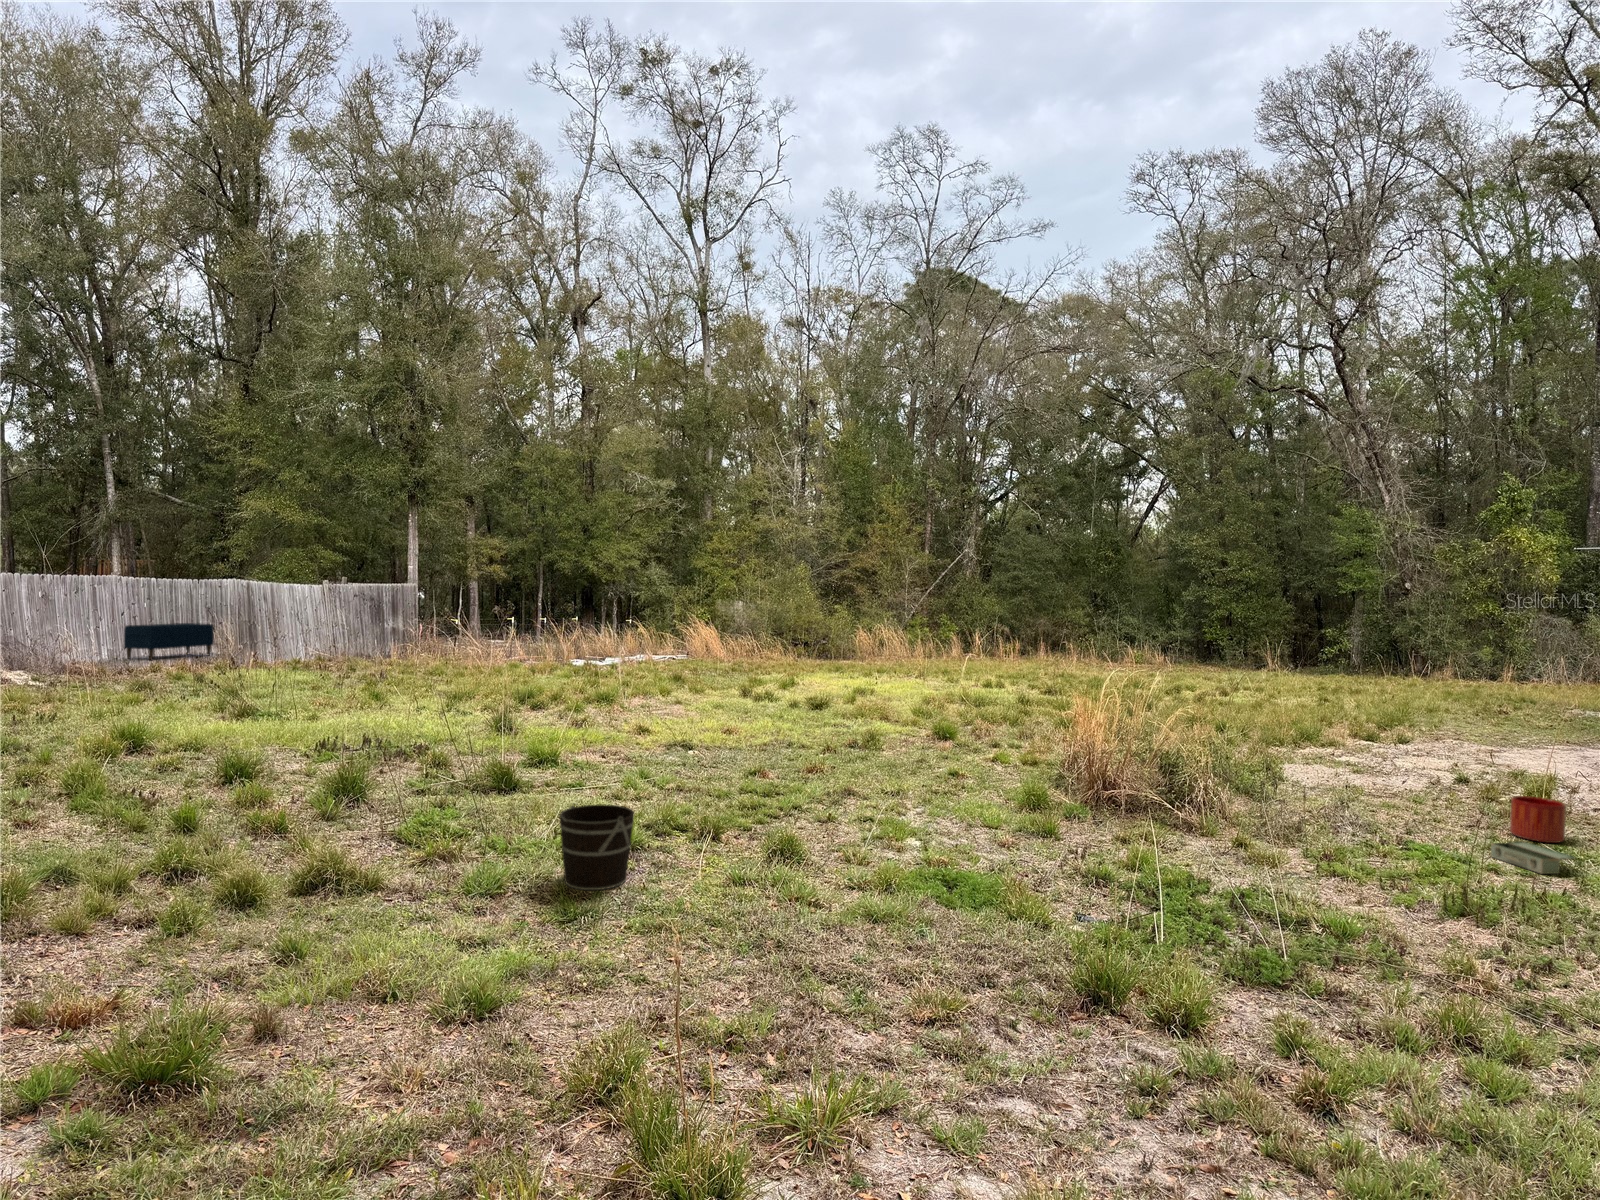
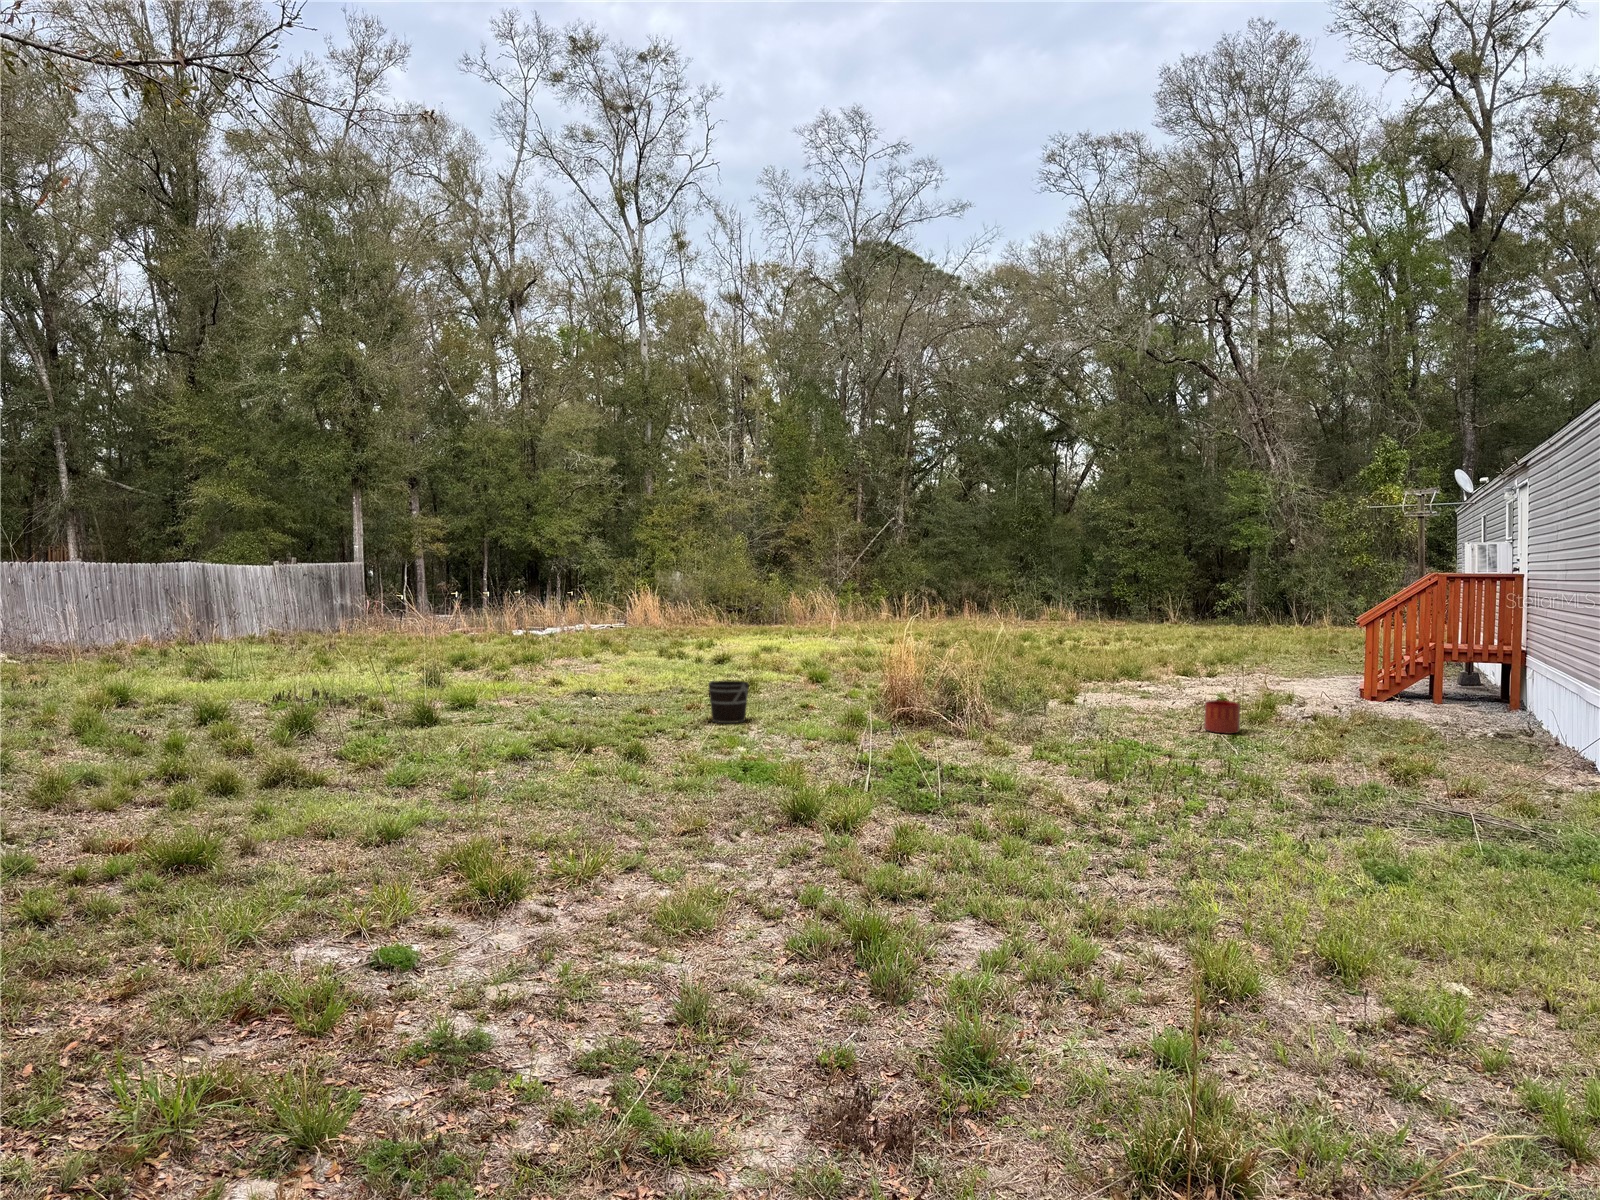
bench: present [124,623,214,660] -> none [89,606,174,641]
bucket: present [560,804,634,890] -> present [709,681,749,723]
toolbox: present [1491,841,1575,874] -> none [1171,731,1221,751]

